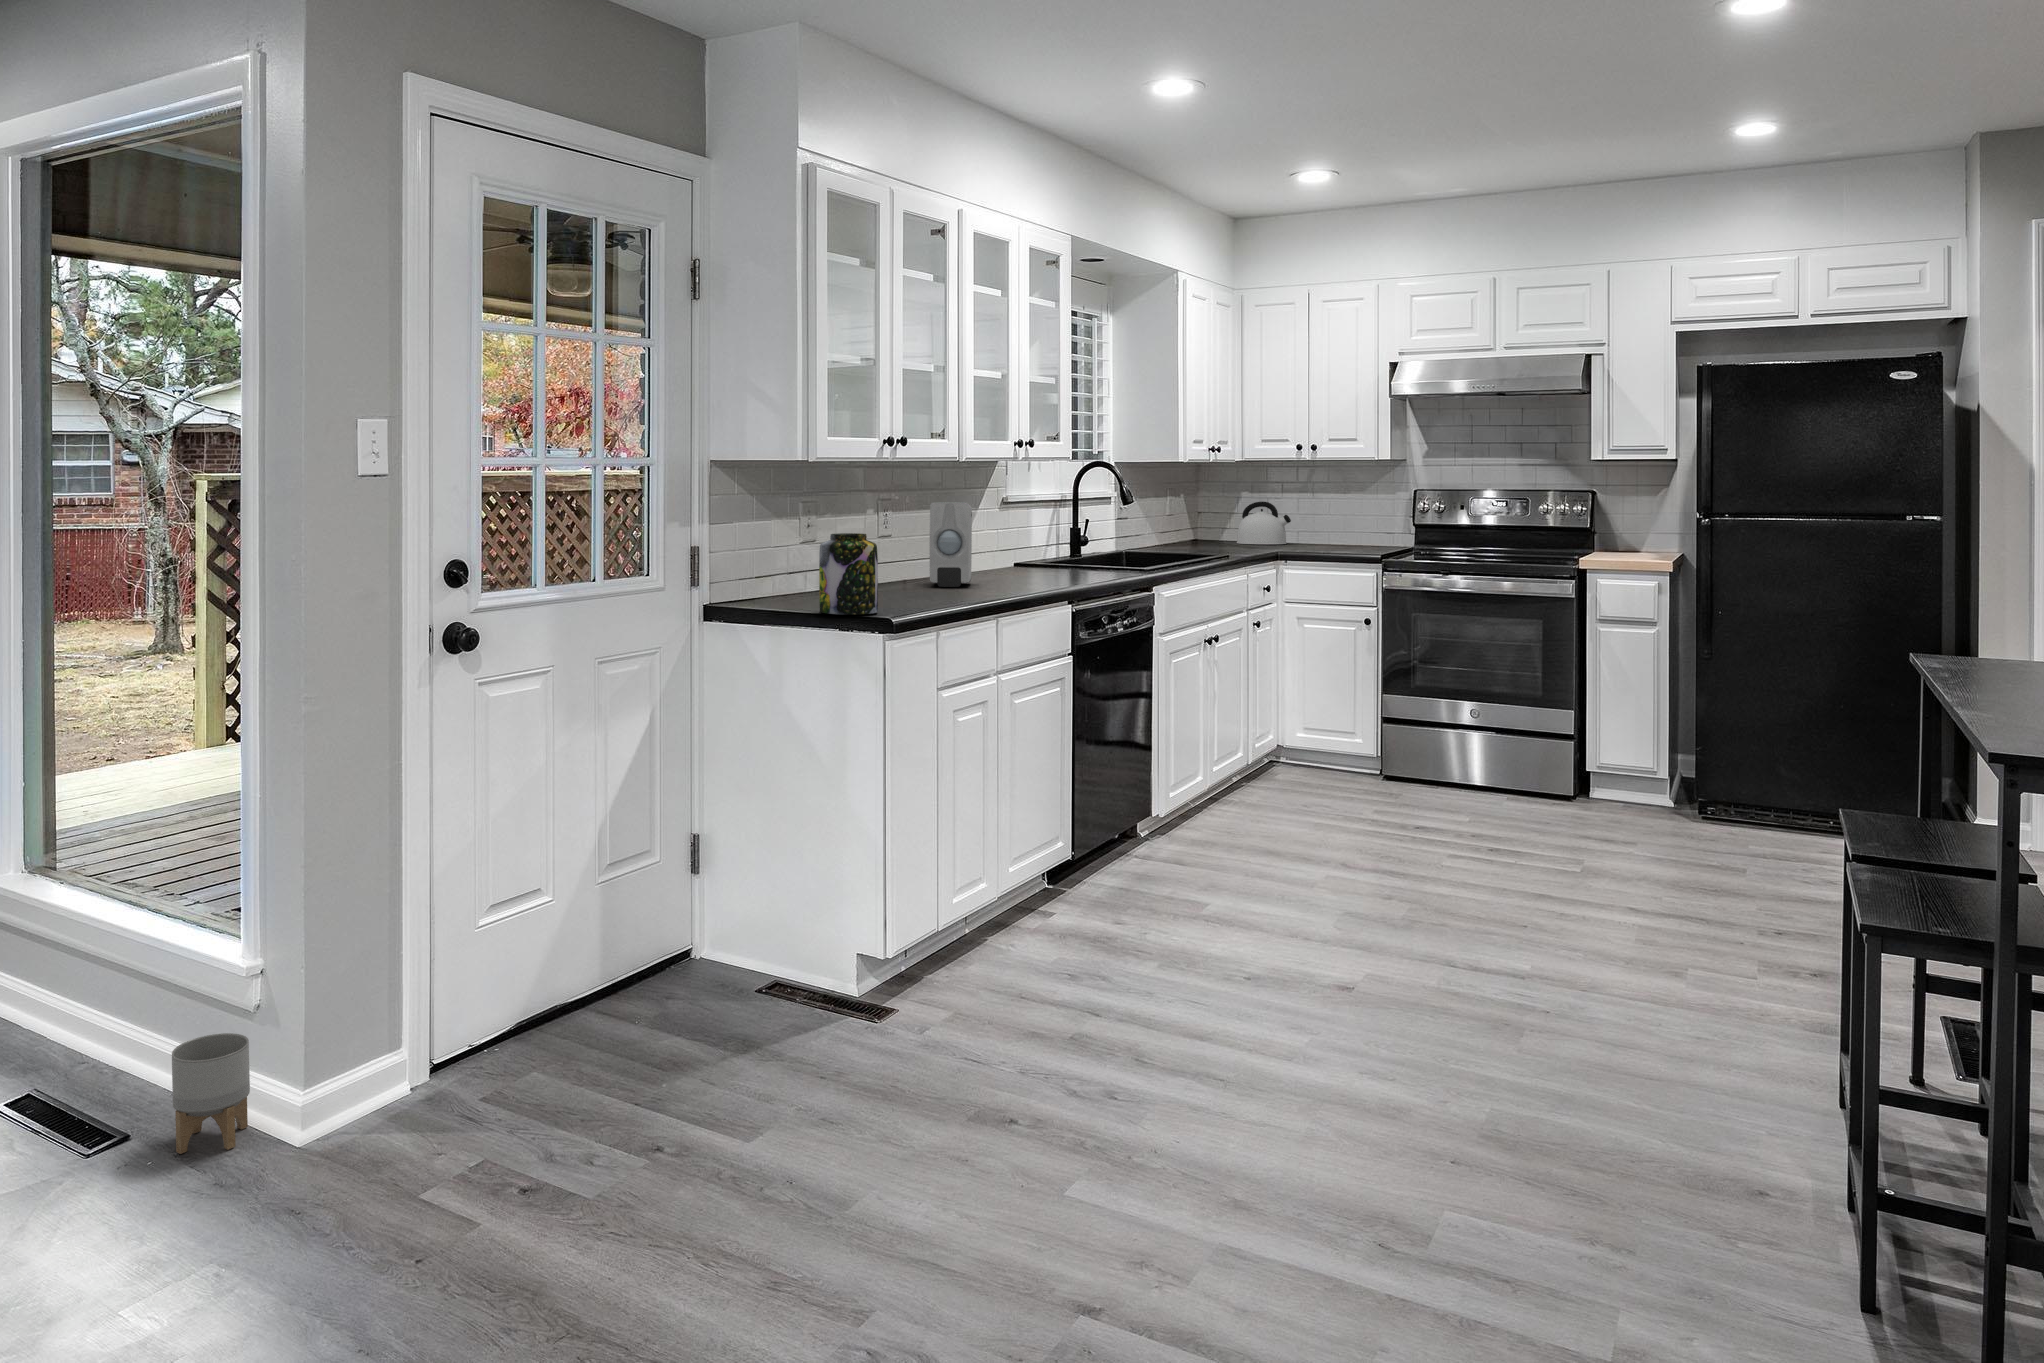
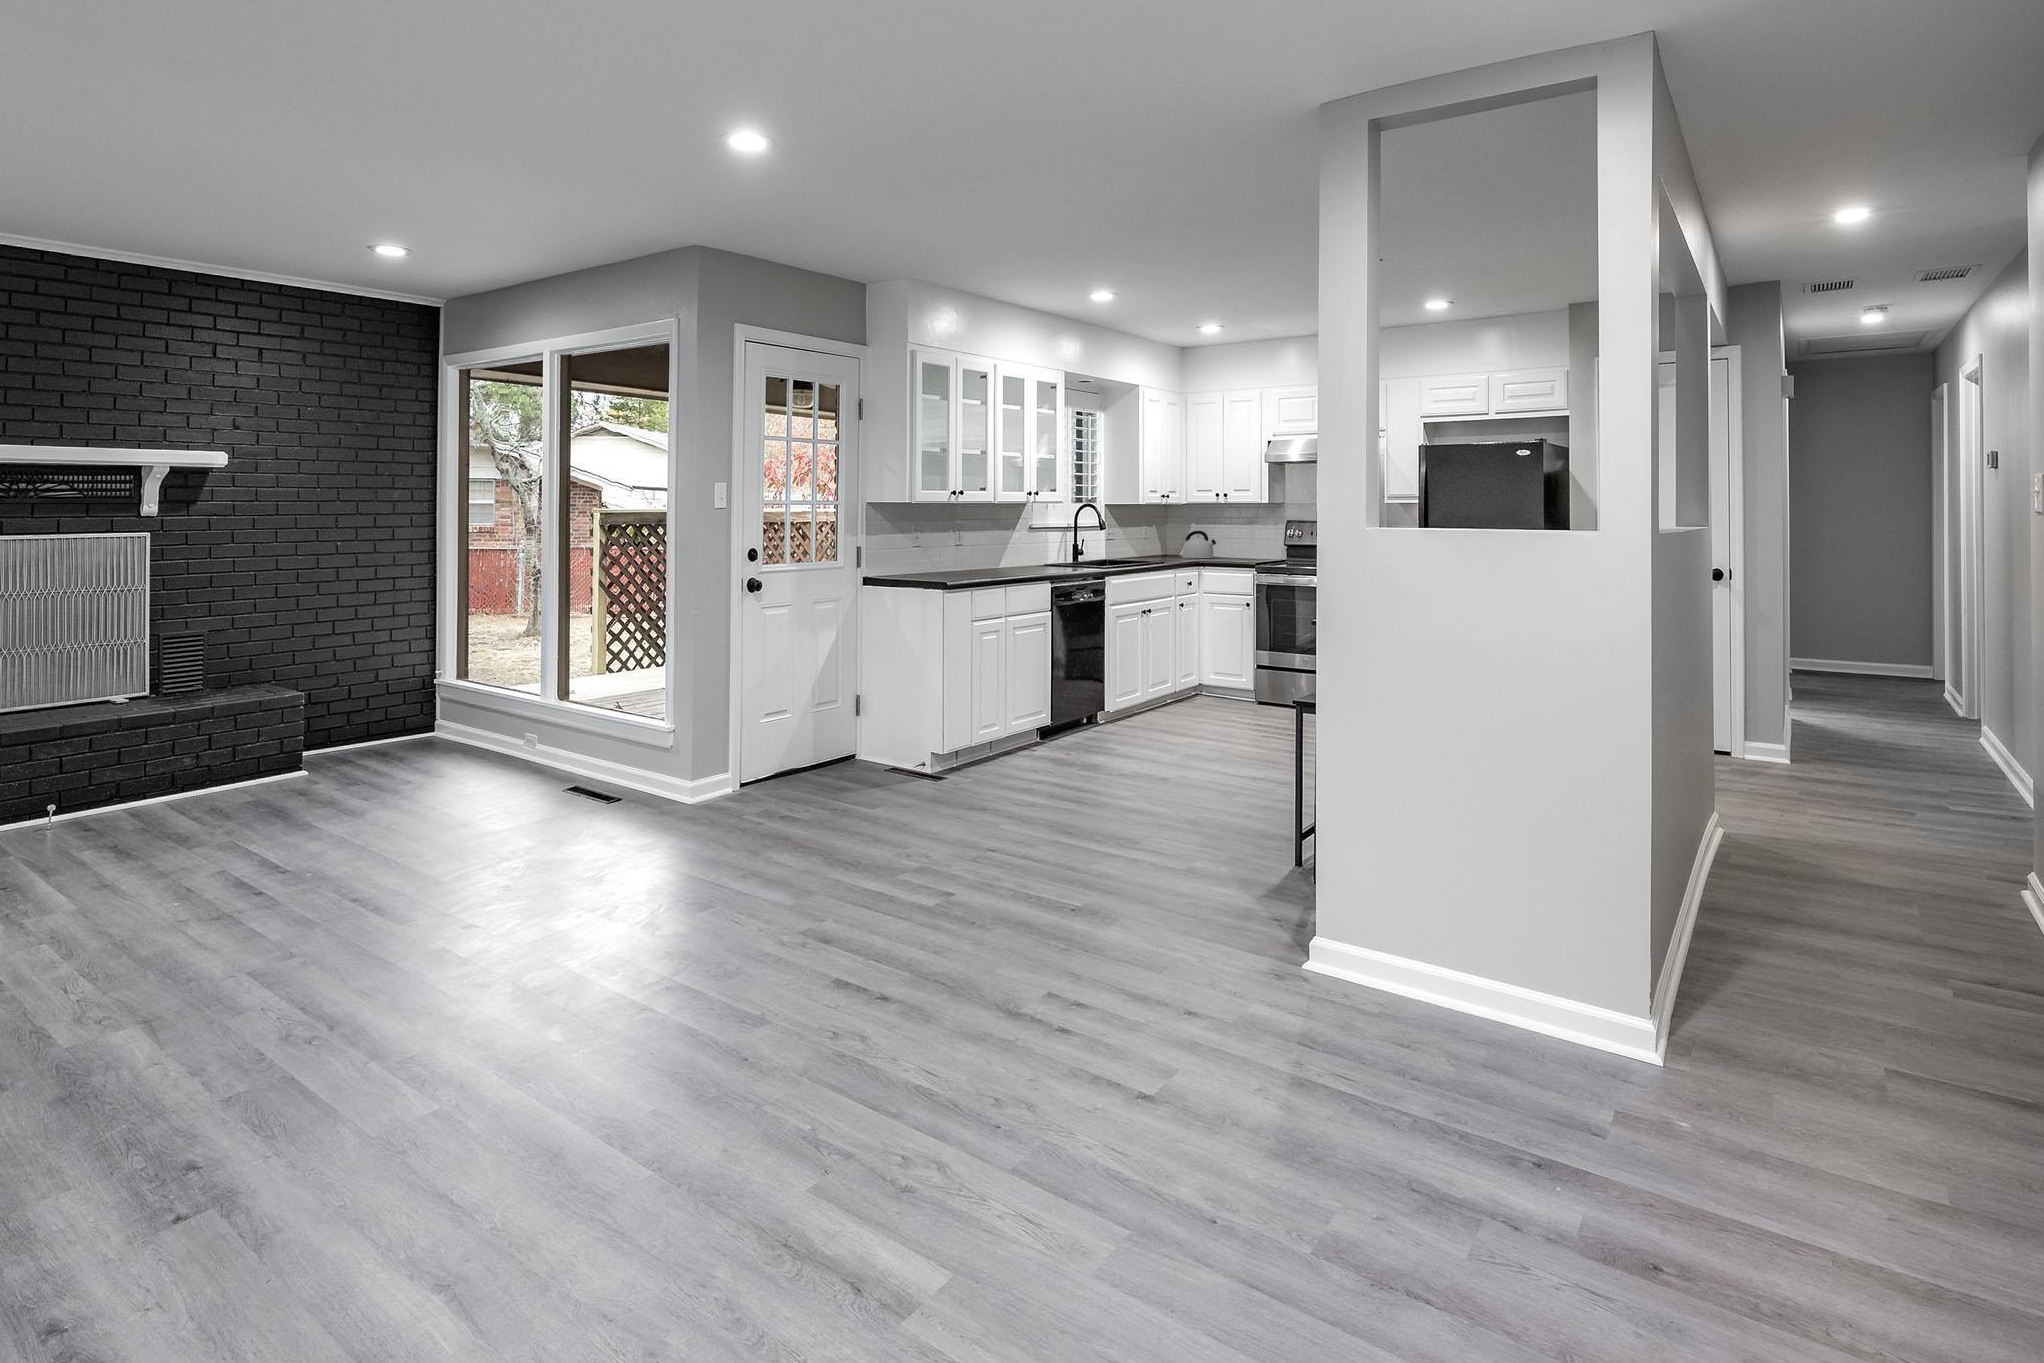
soap dispenser: present [930,502,972,587] -> none [978,526,1002,572]
jar: present [819,533,878,615] -> none [920,540,950,580]
planter: present [172,1033,250,1154] -> none [635,758,667,806]

